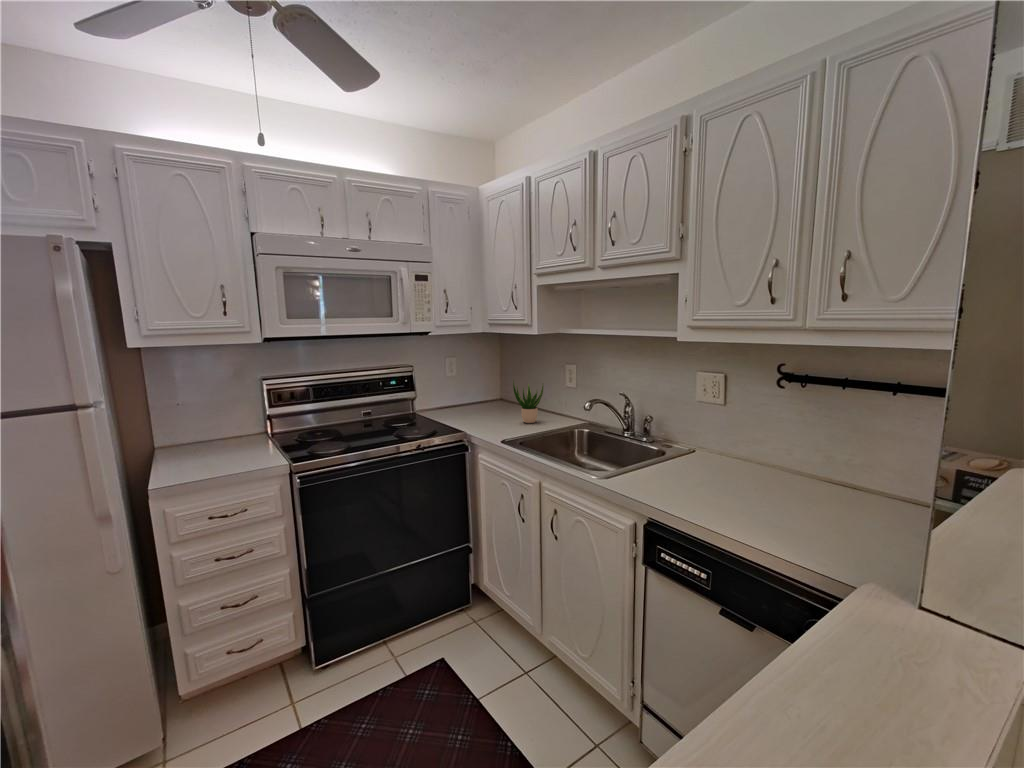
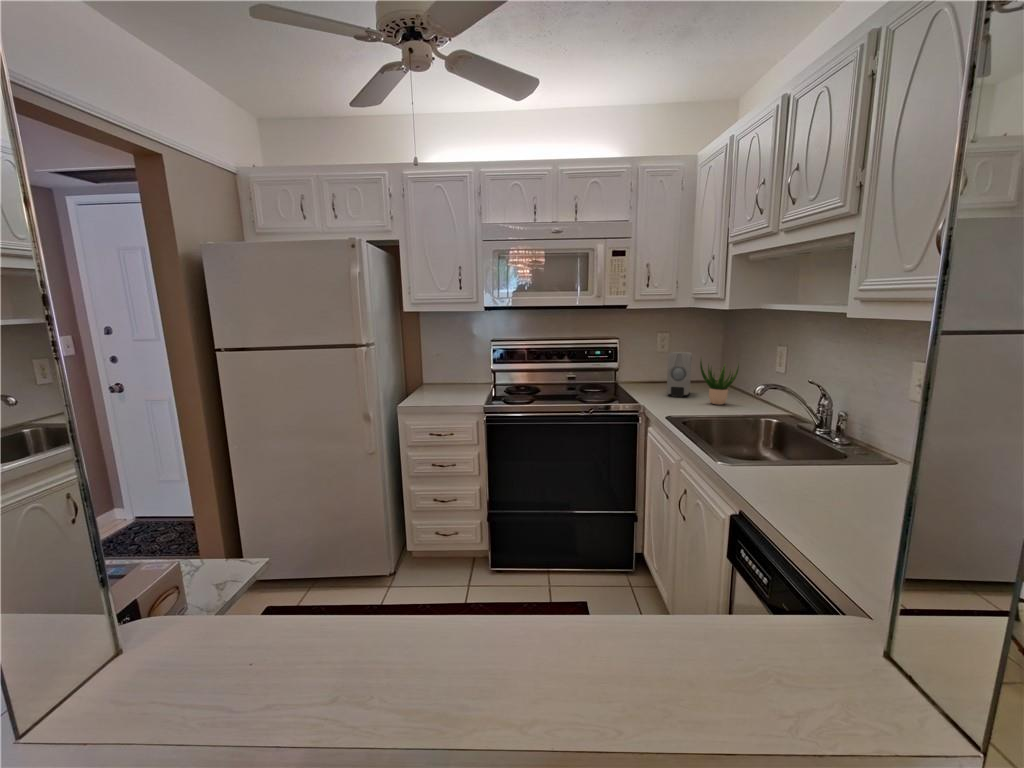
soap dispenser: none [473,377,499,421] -> present [667,352,692,397]

